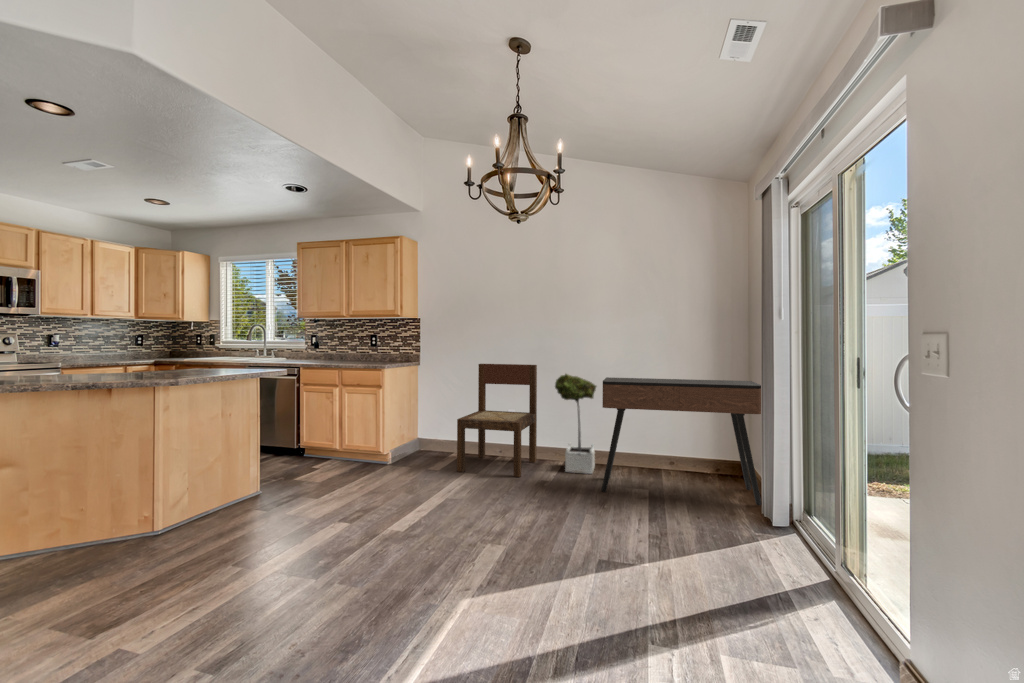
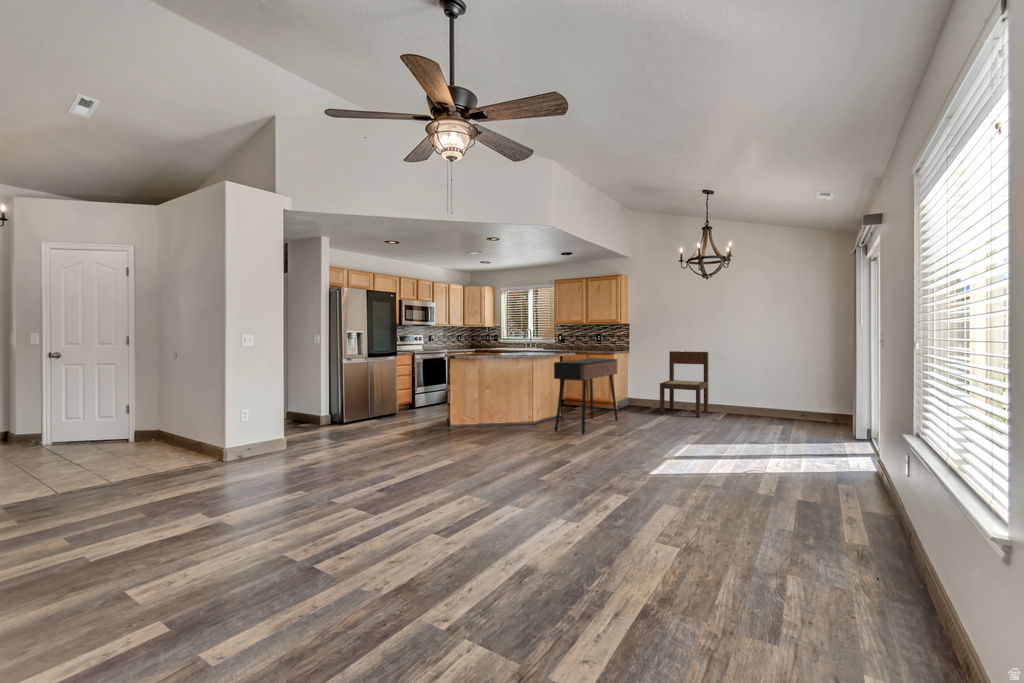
potted tree: present [555,374,596,474] -> none [721,357,749,418]
console table: present [602,377,762,505] -> present [554,358,618,434]

